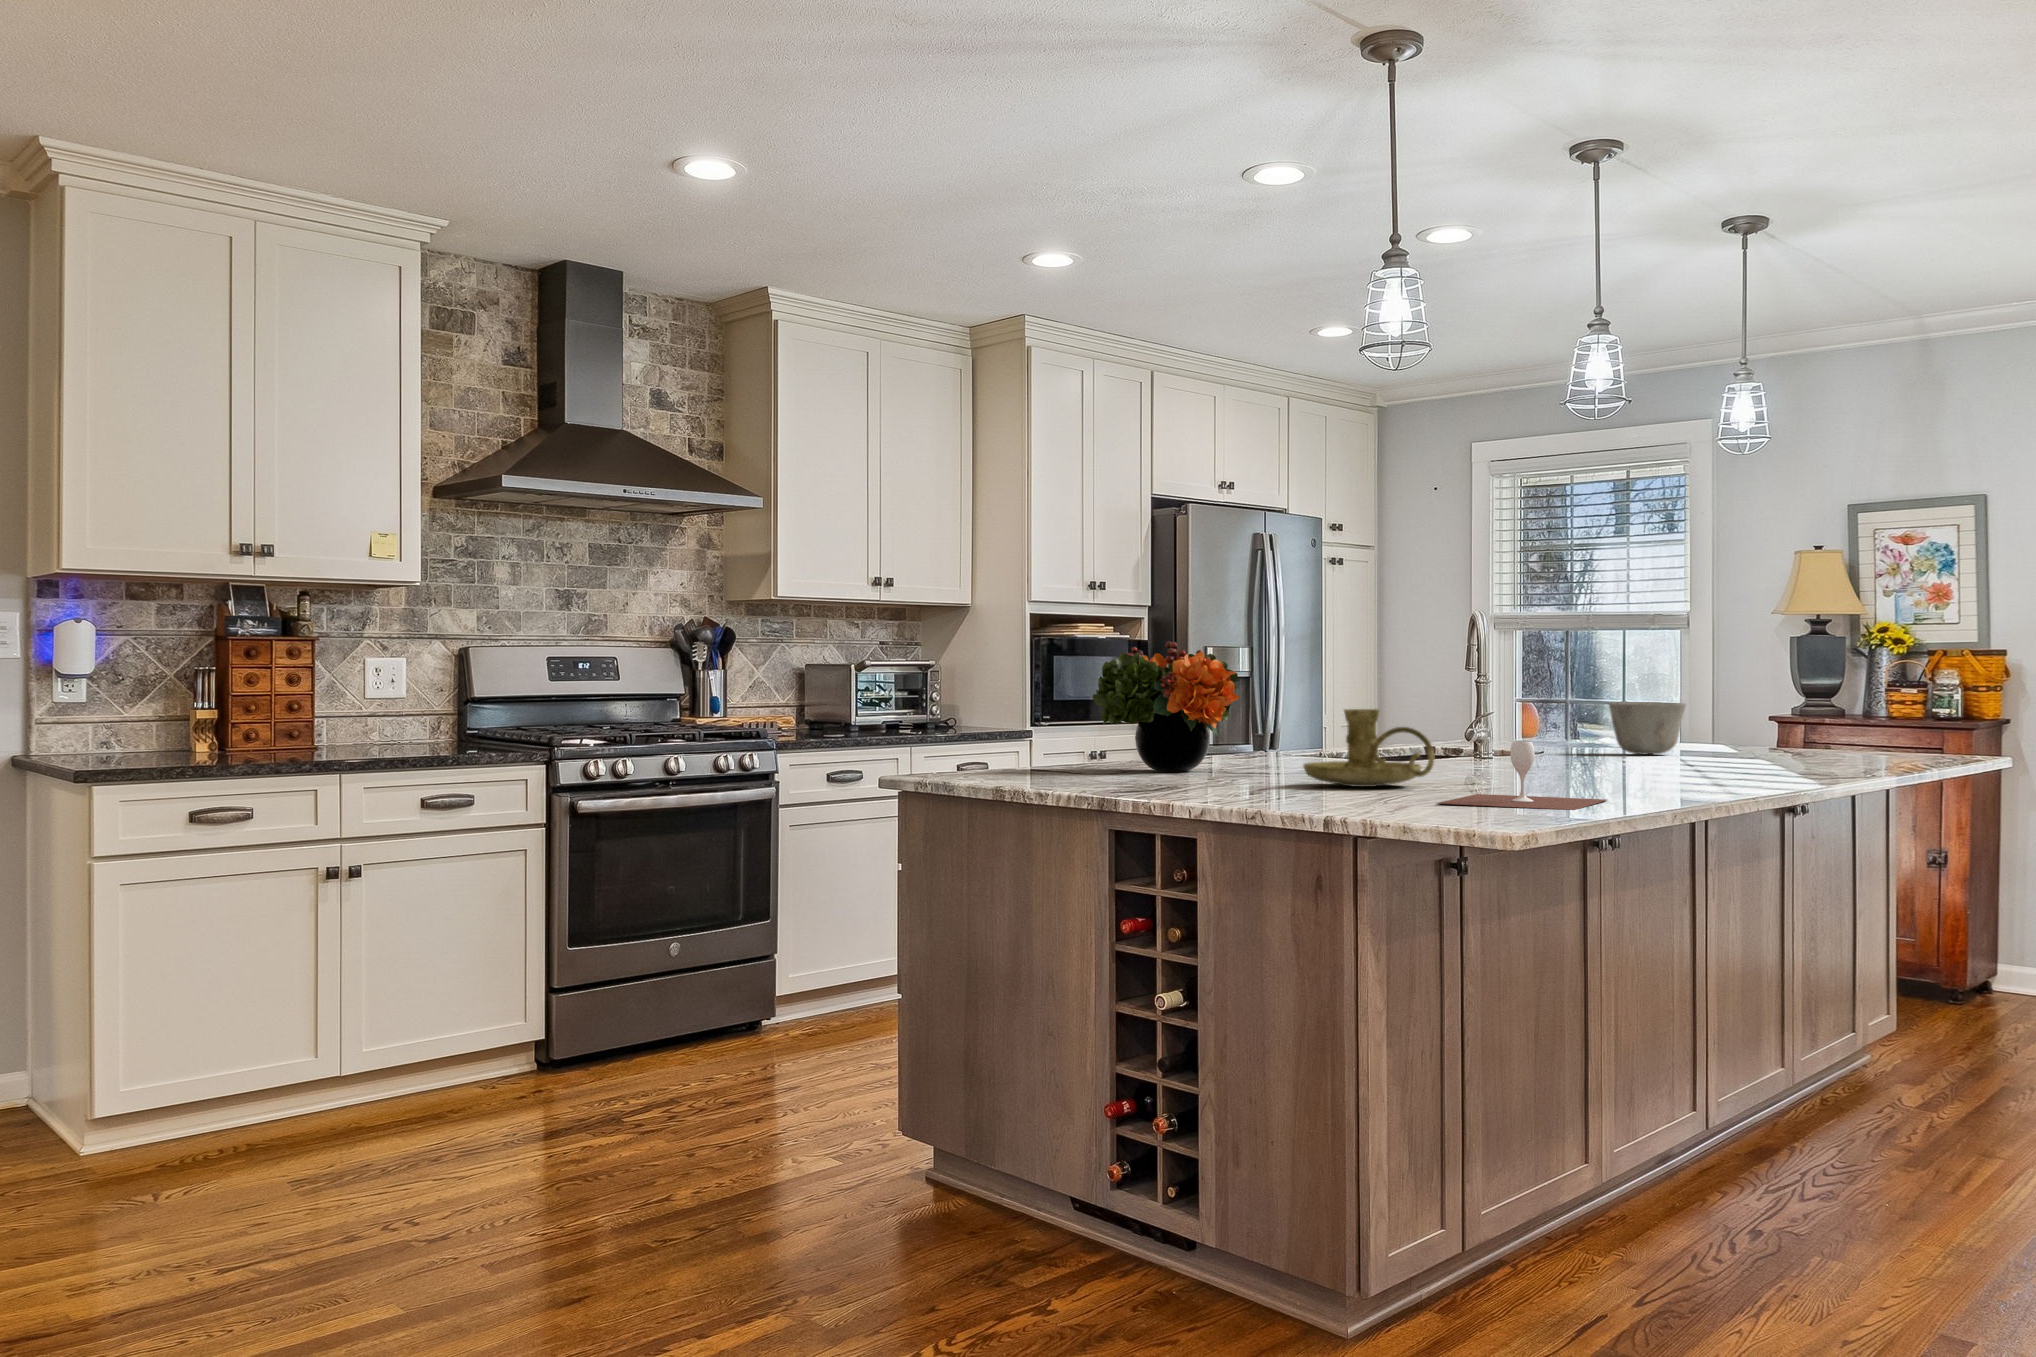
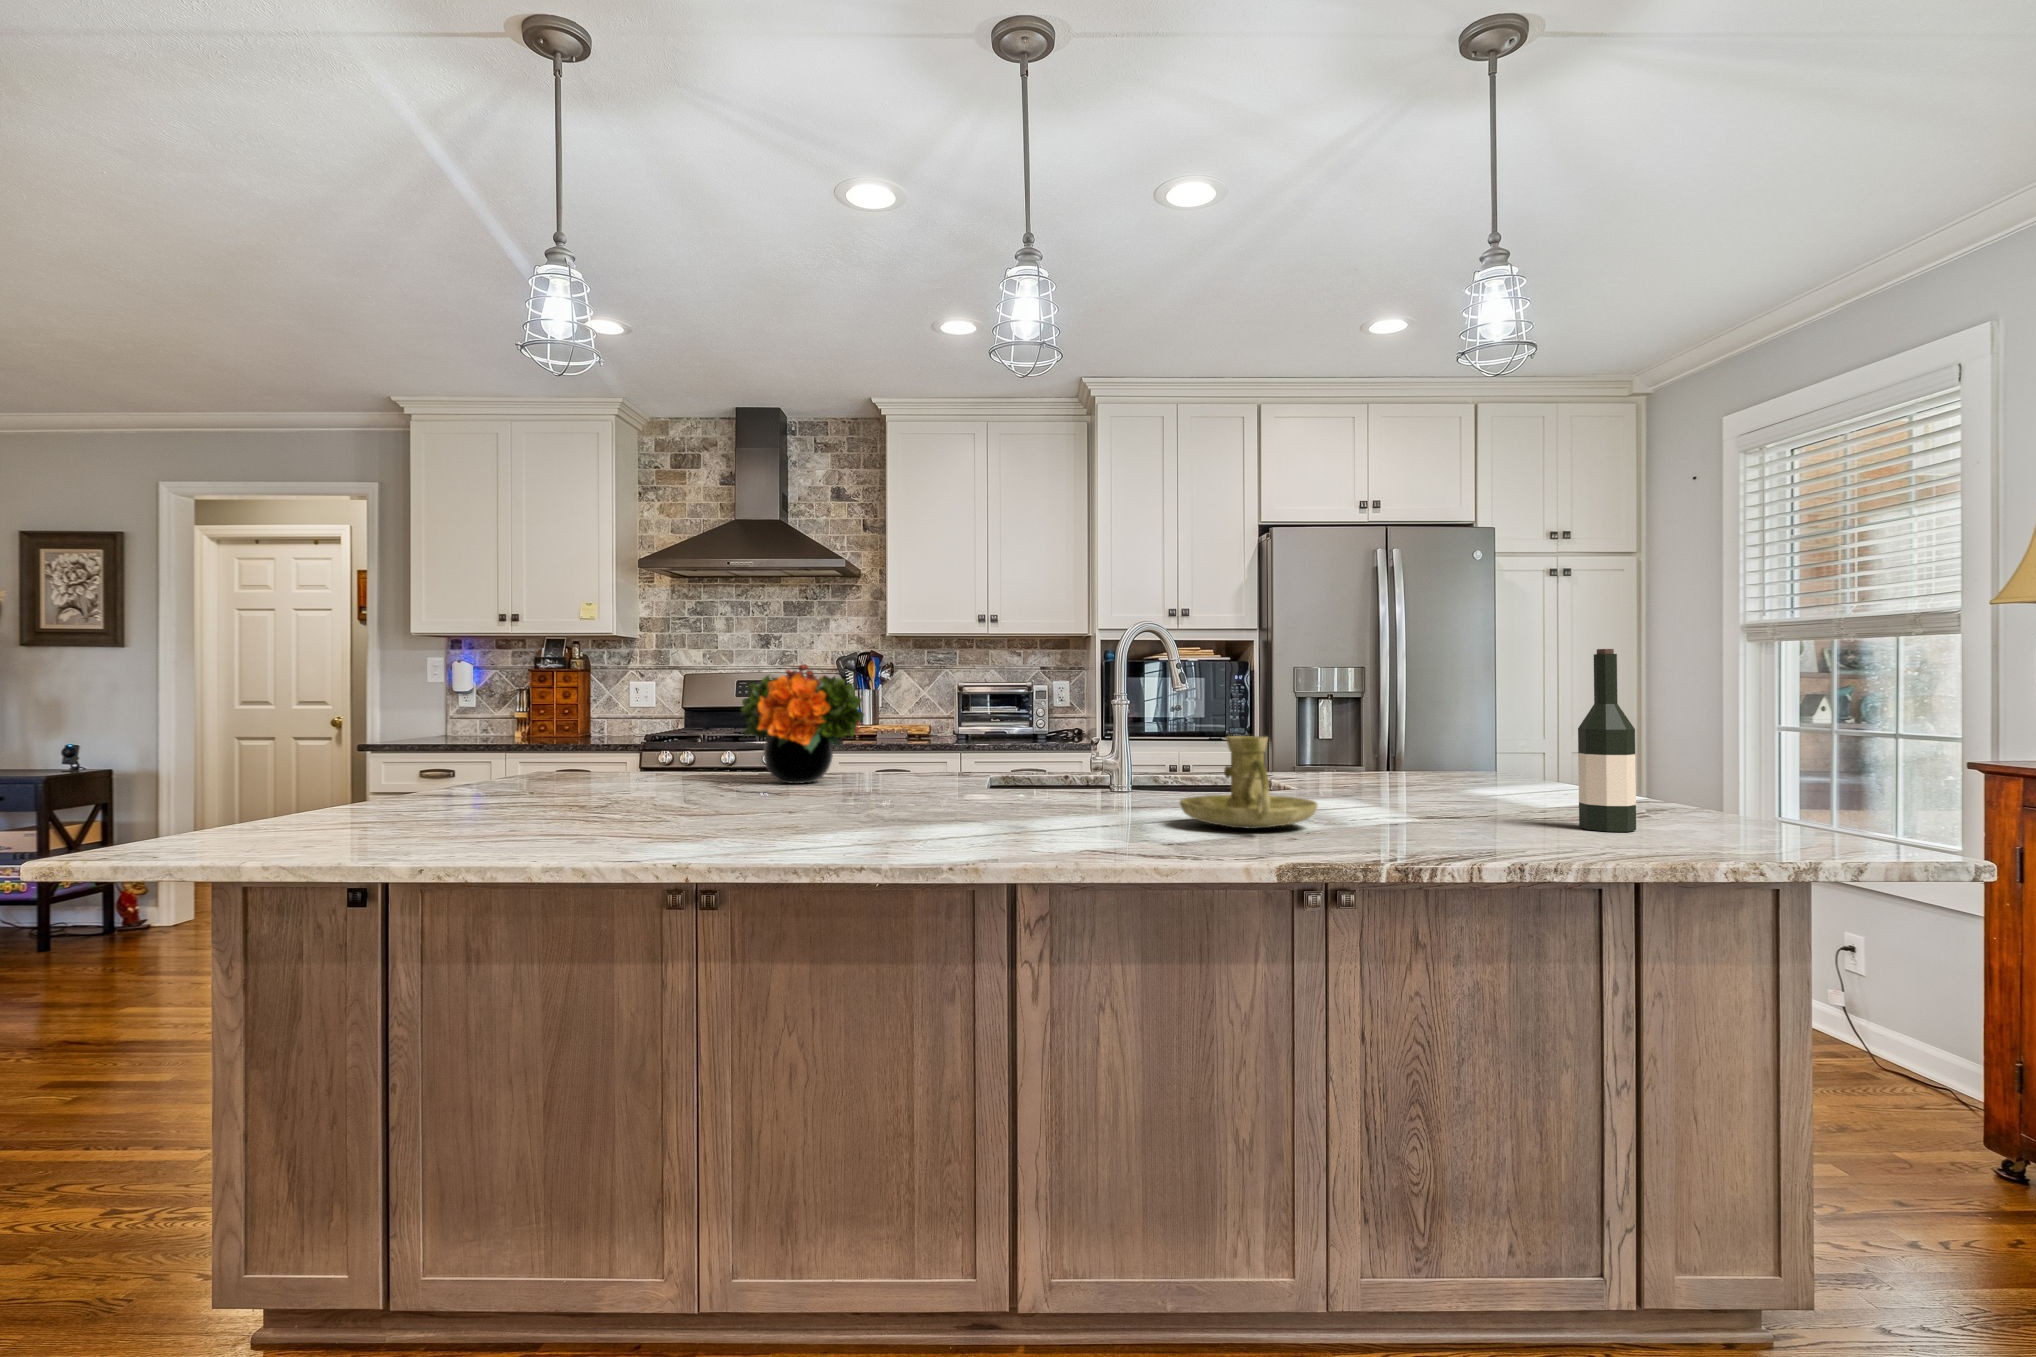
wine bottle: none [1847,644,1883,761] -> present [1578,649,1636,832]
ceramic bowl: present [1609,702,1686,754] -> none [1417,729,1518,798]
candle holder: present [1303,709,1435,787] -> present [1180,736,1318,829]
wine glass: present [1436,741,1607,810] -> none [265,770,478,849]

